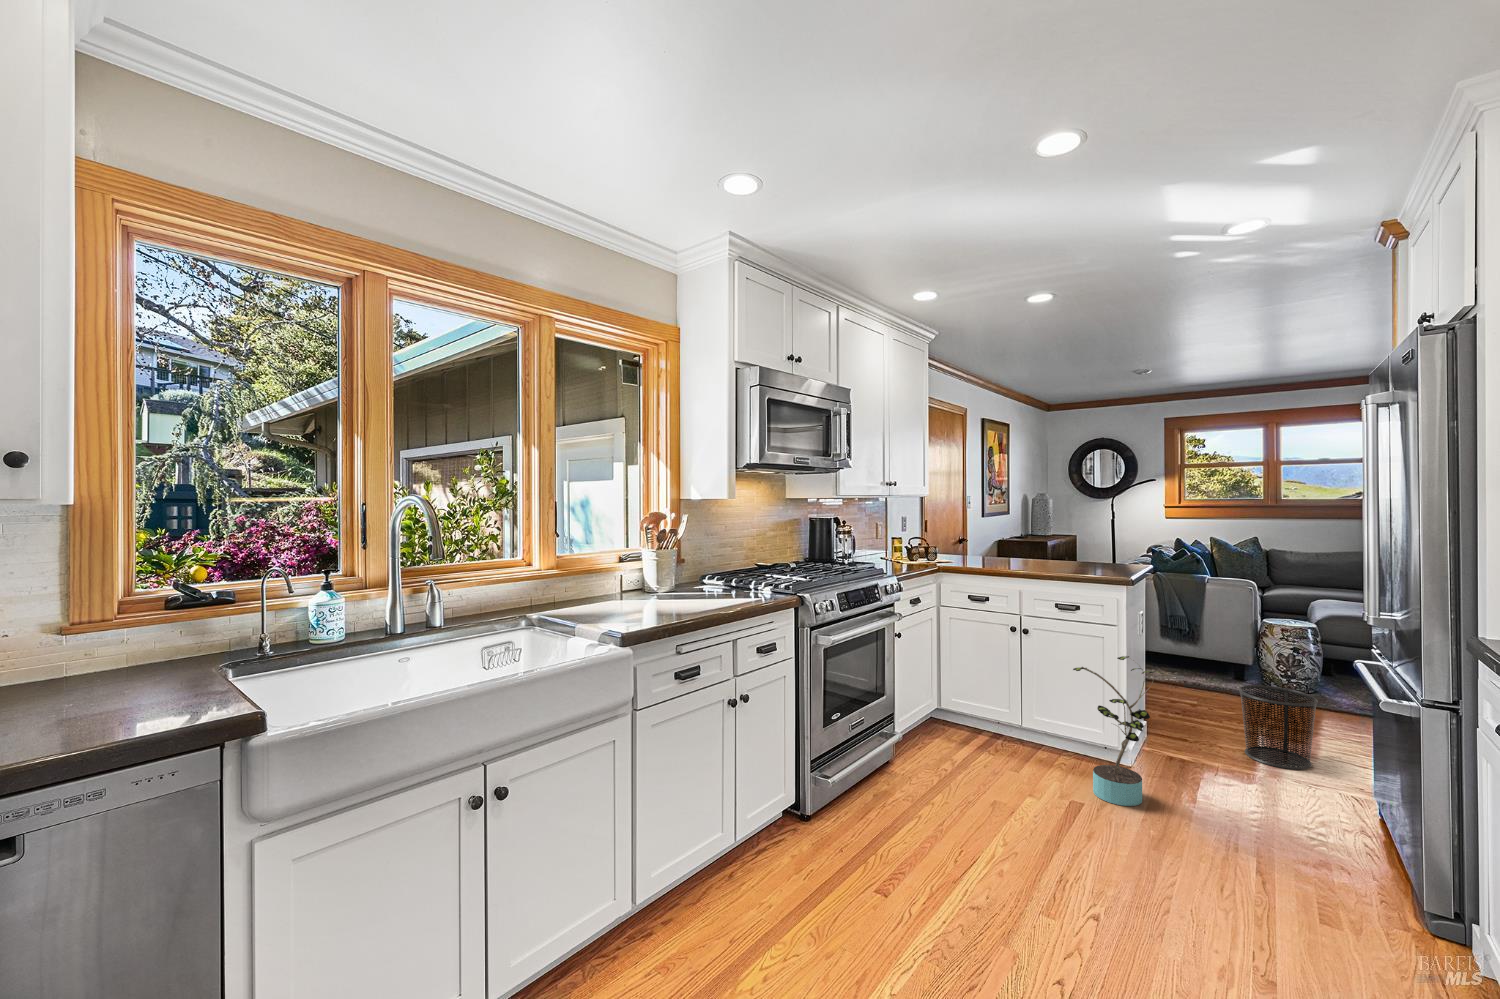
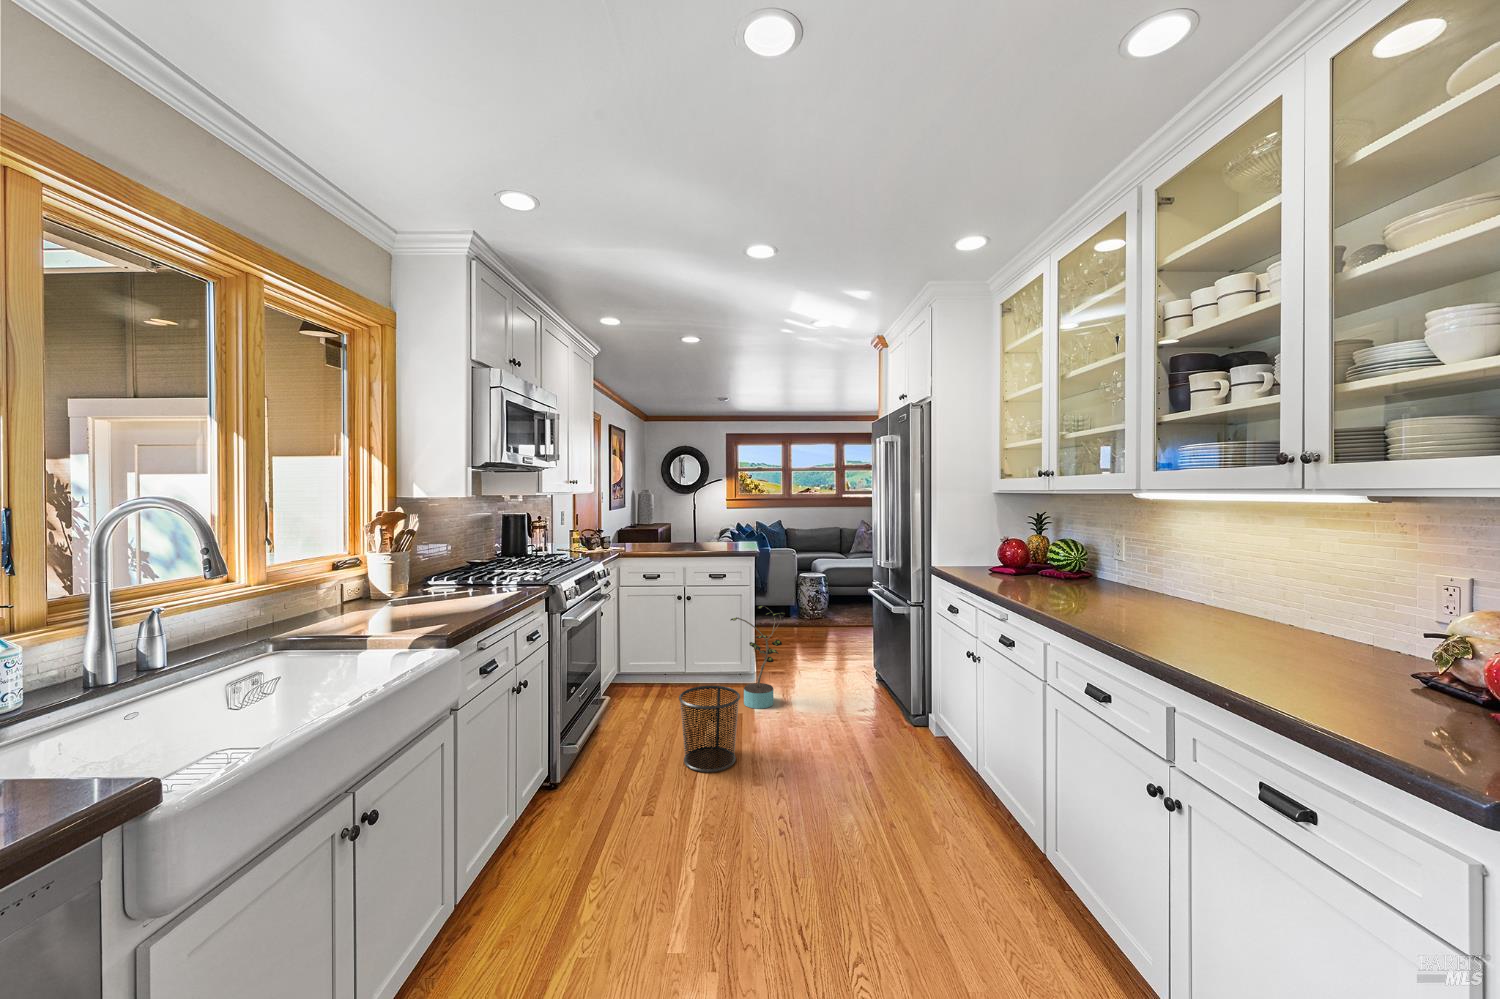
waste bin: present [1239,685,1318,770] -> present [679,685,740,772]

